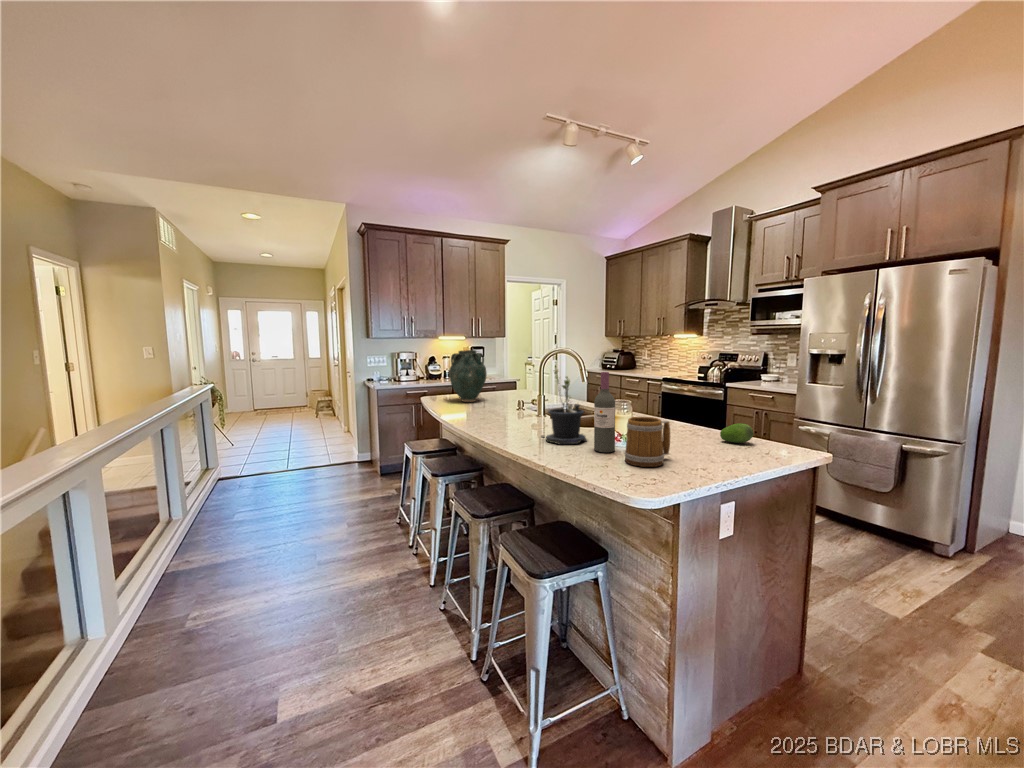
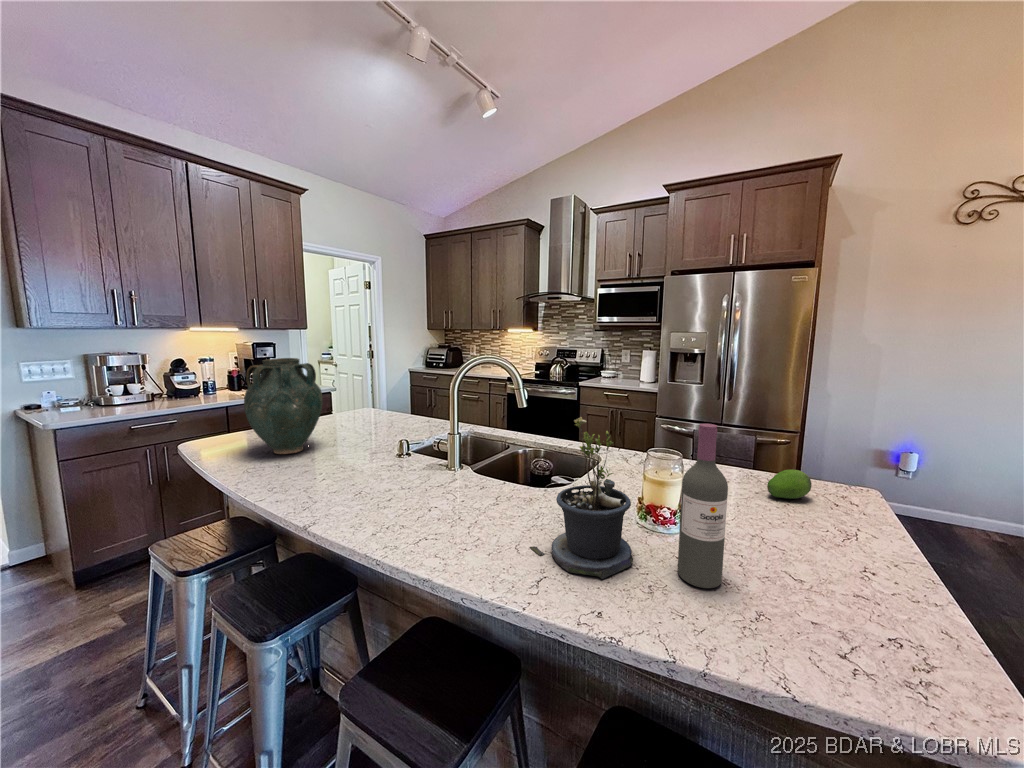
mug: present [625,417,670,467] -> none [771,510,869,633]

